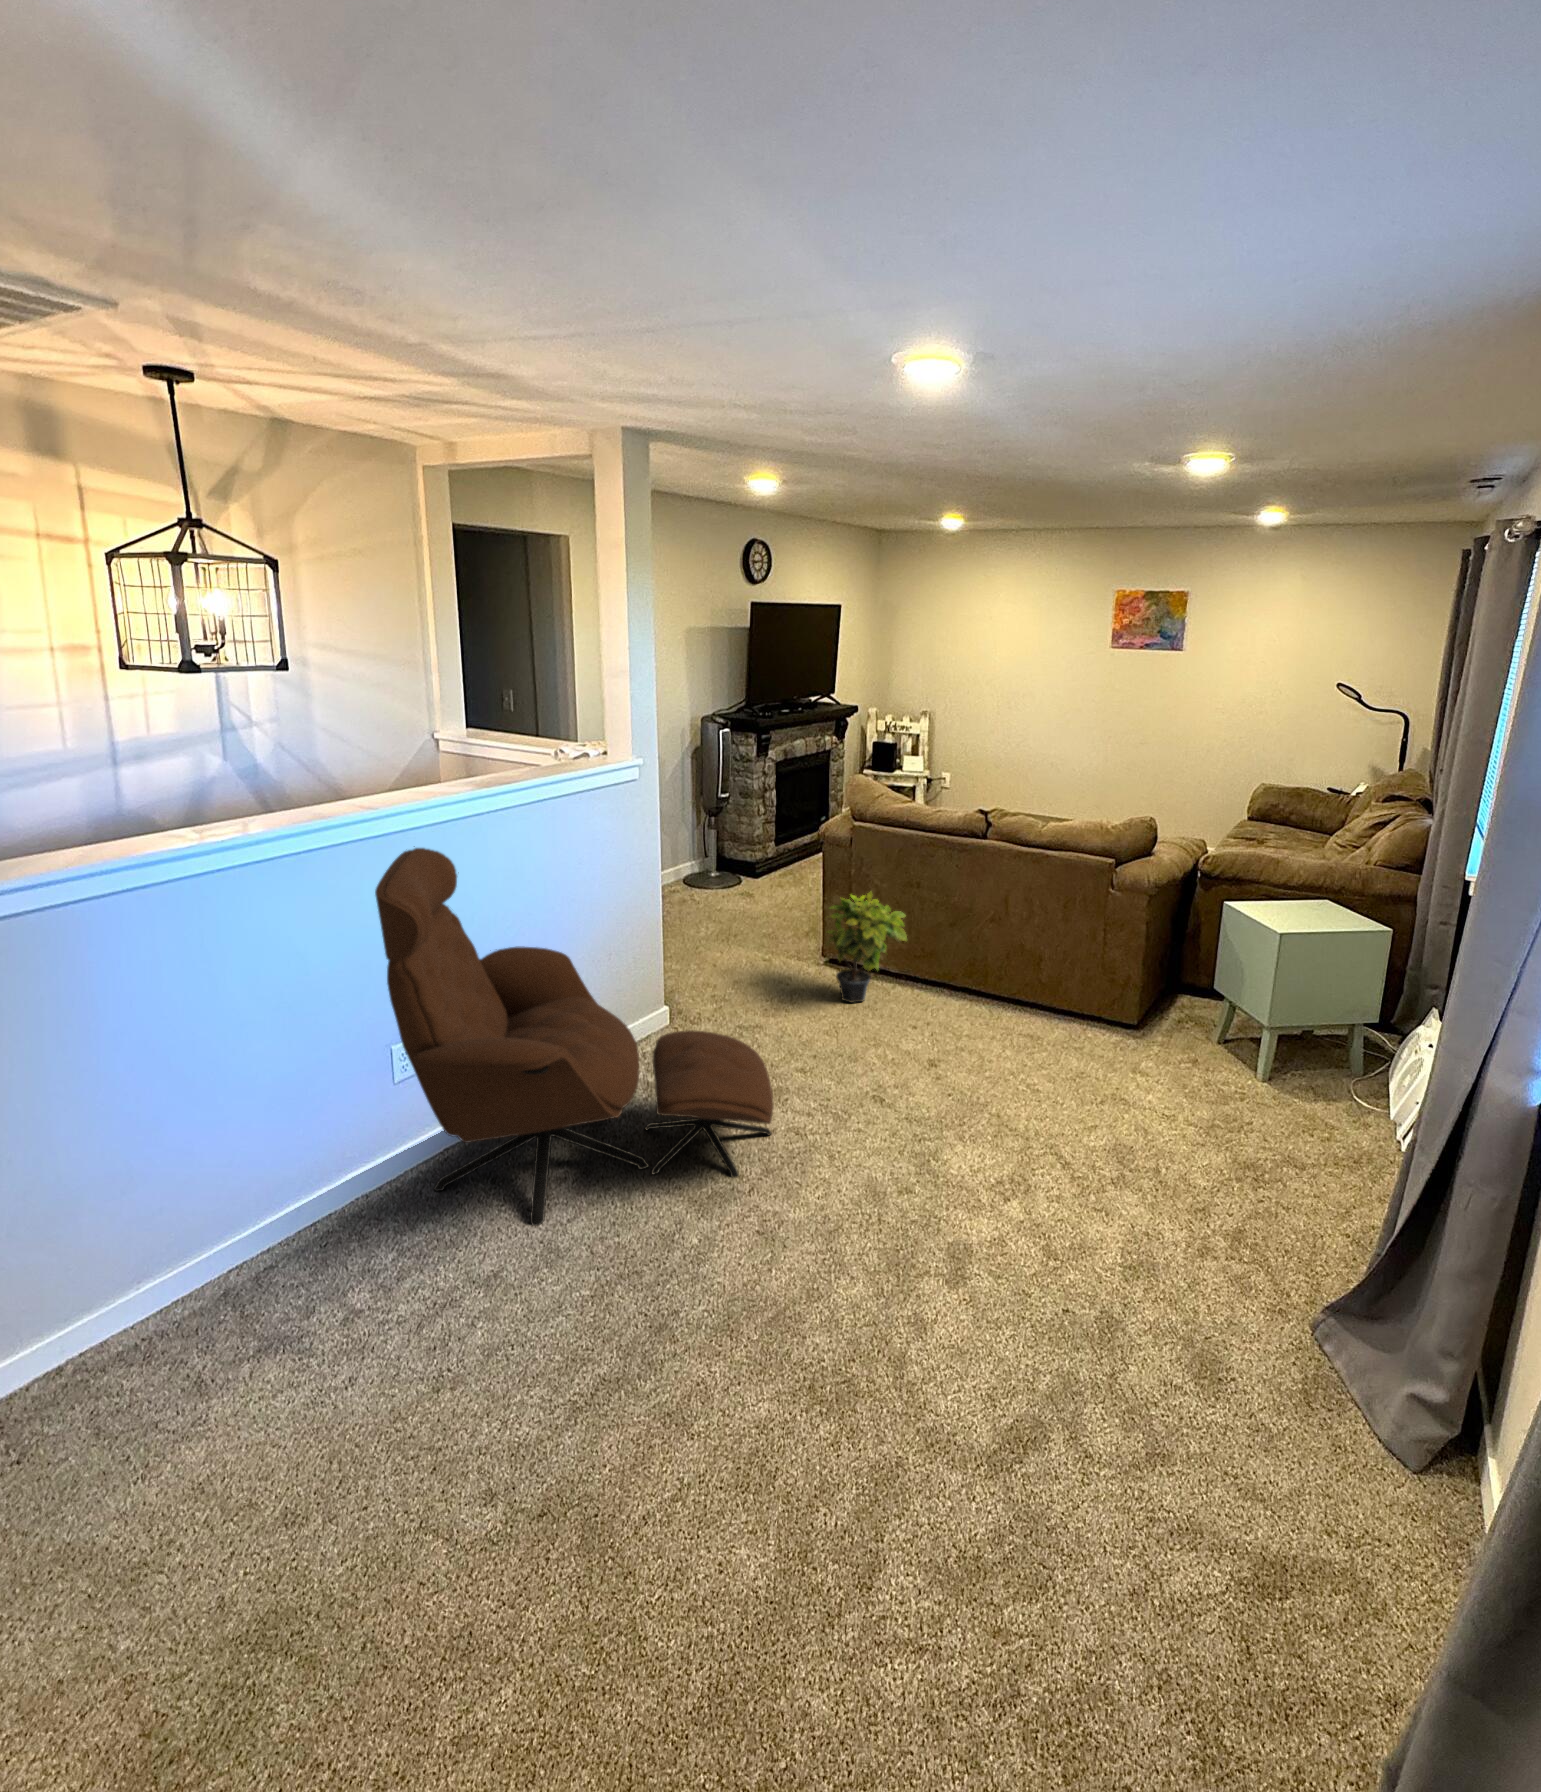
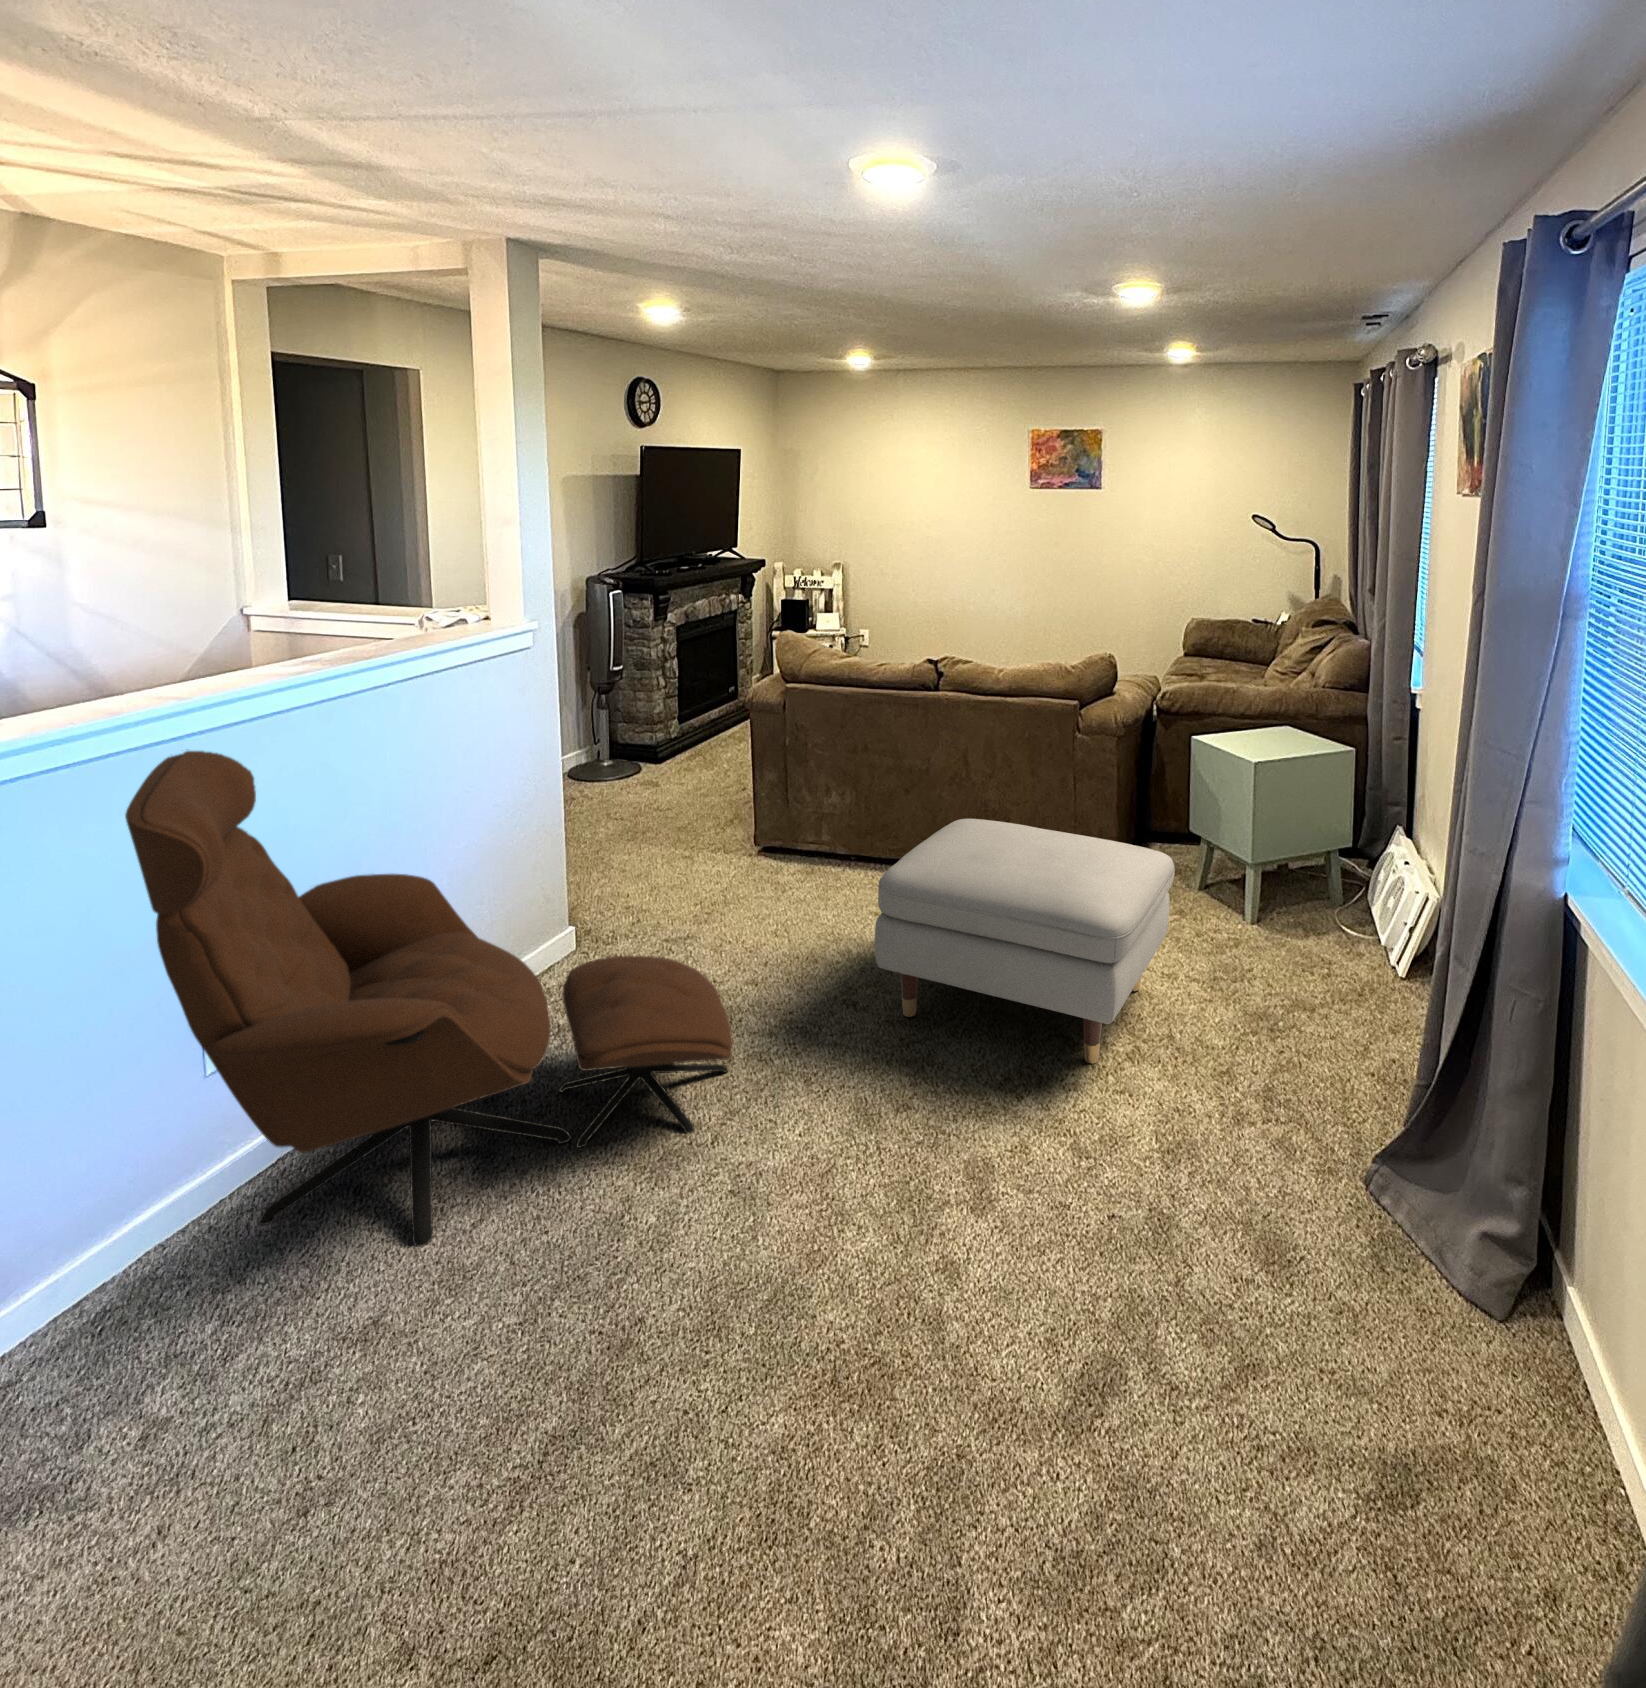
potted plant: present [827,891,907,1003] -> none [759,763,863,899]
ottoman: none [897,951,1168,1177] -> present [874,819,1175,1064]

